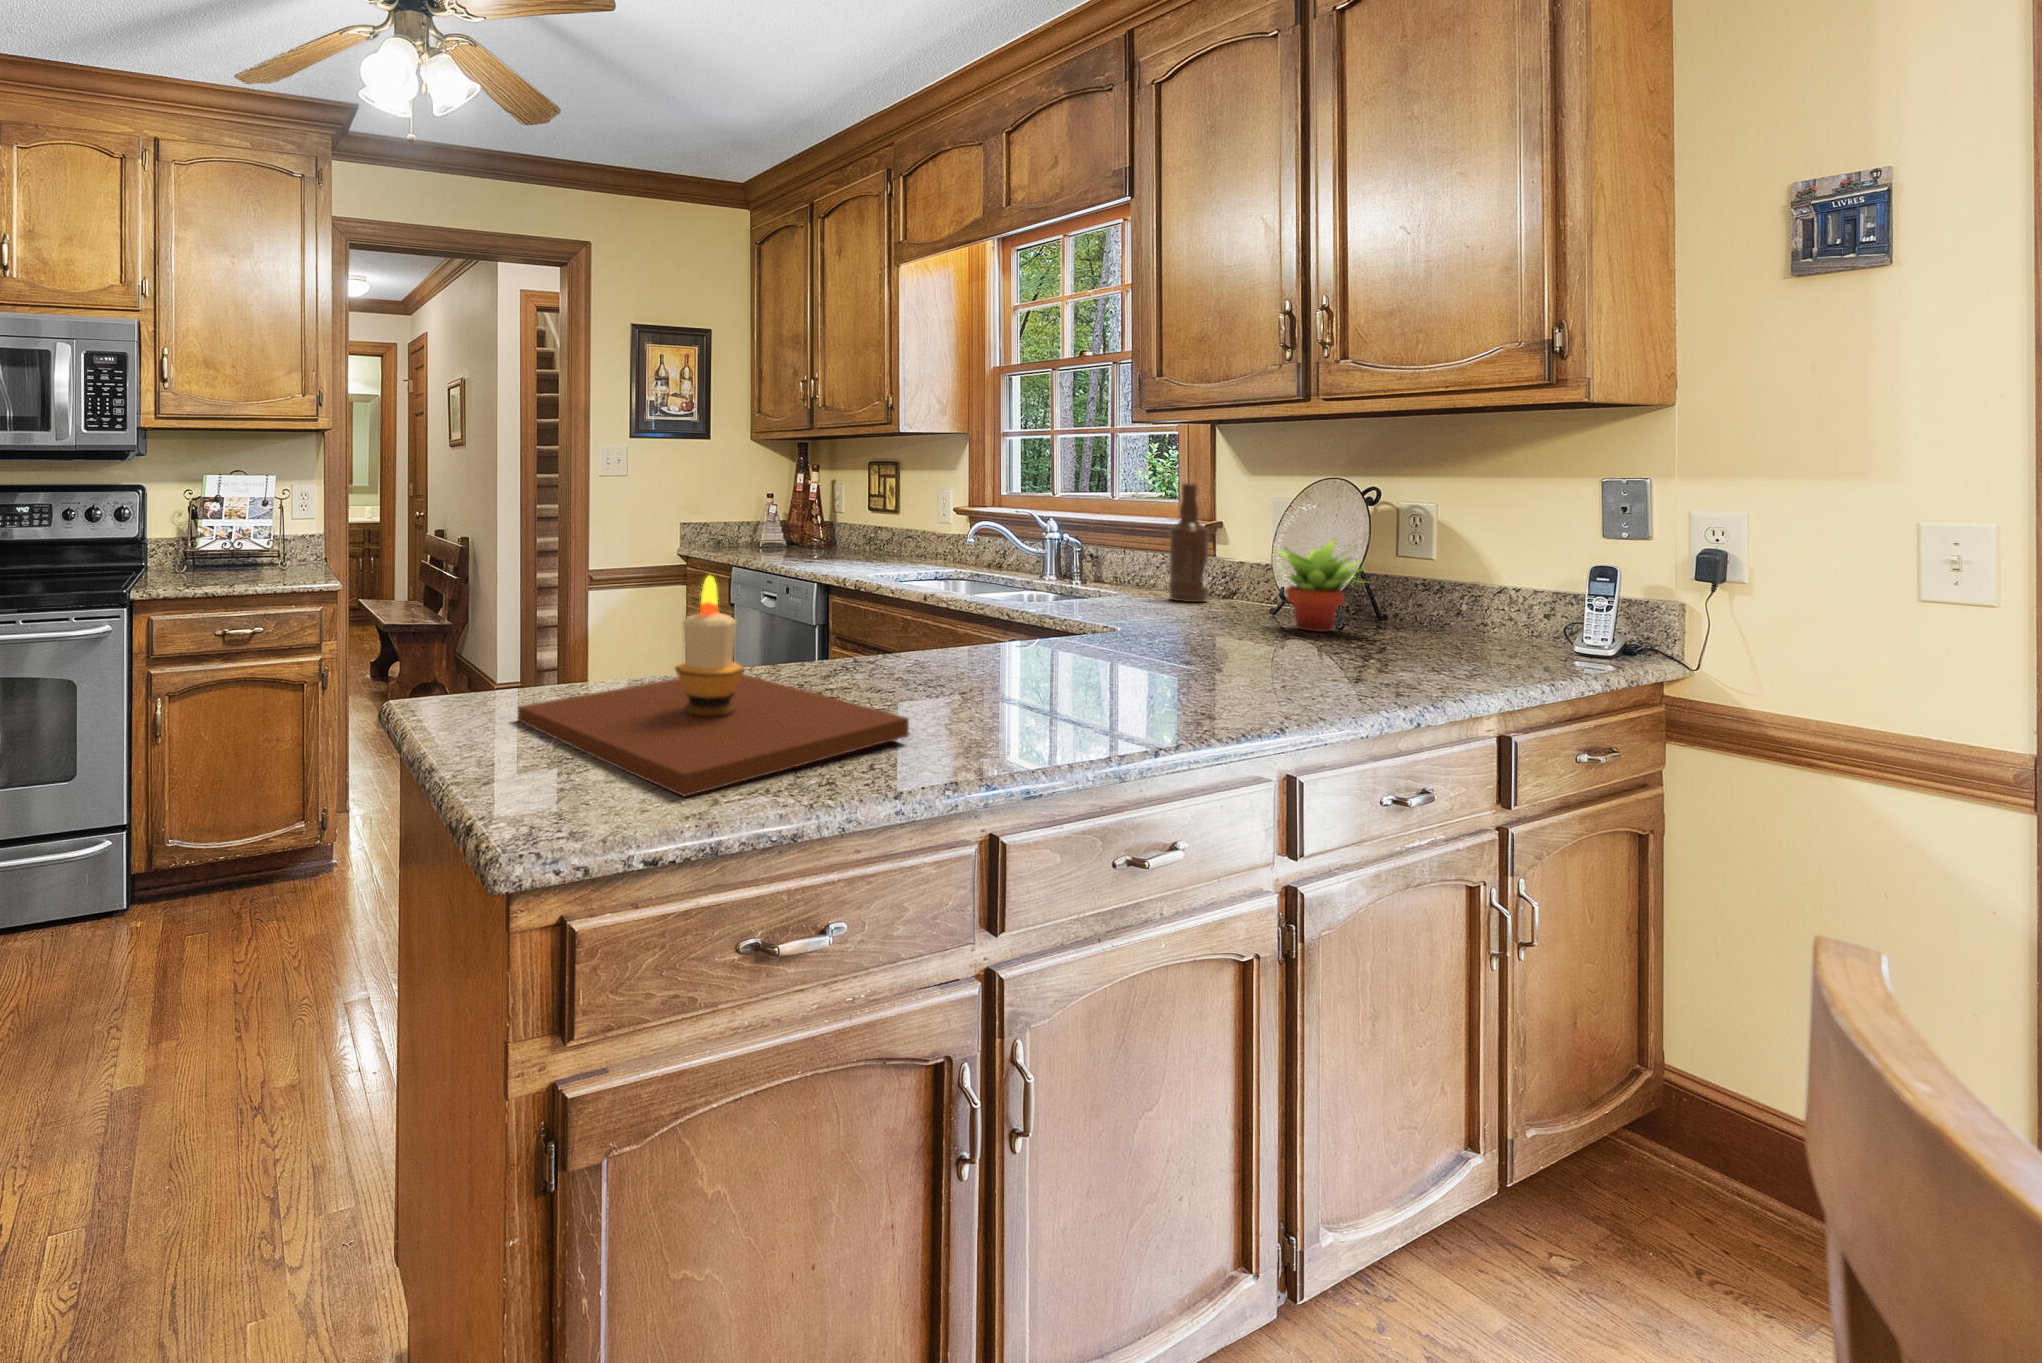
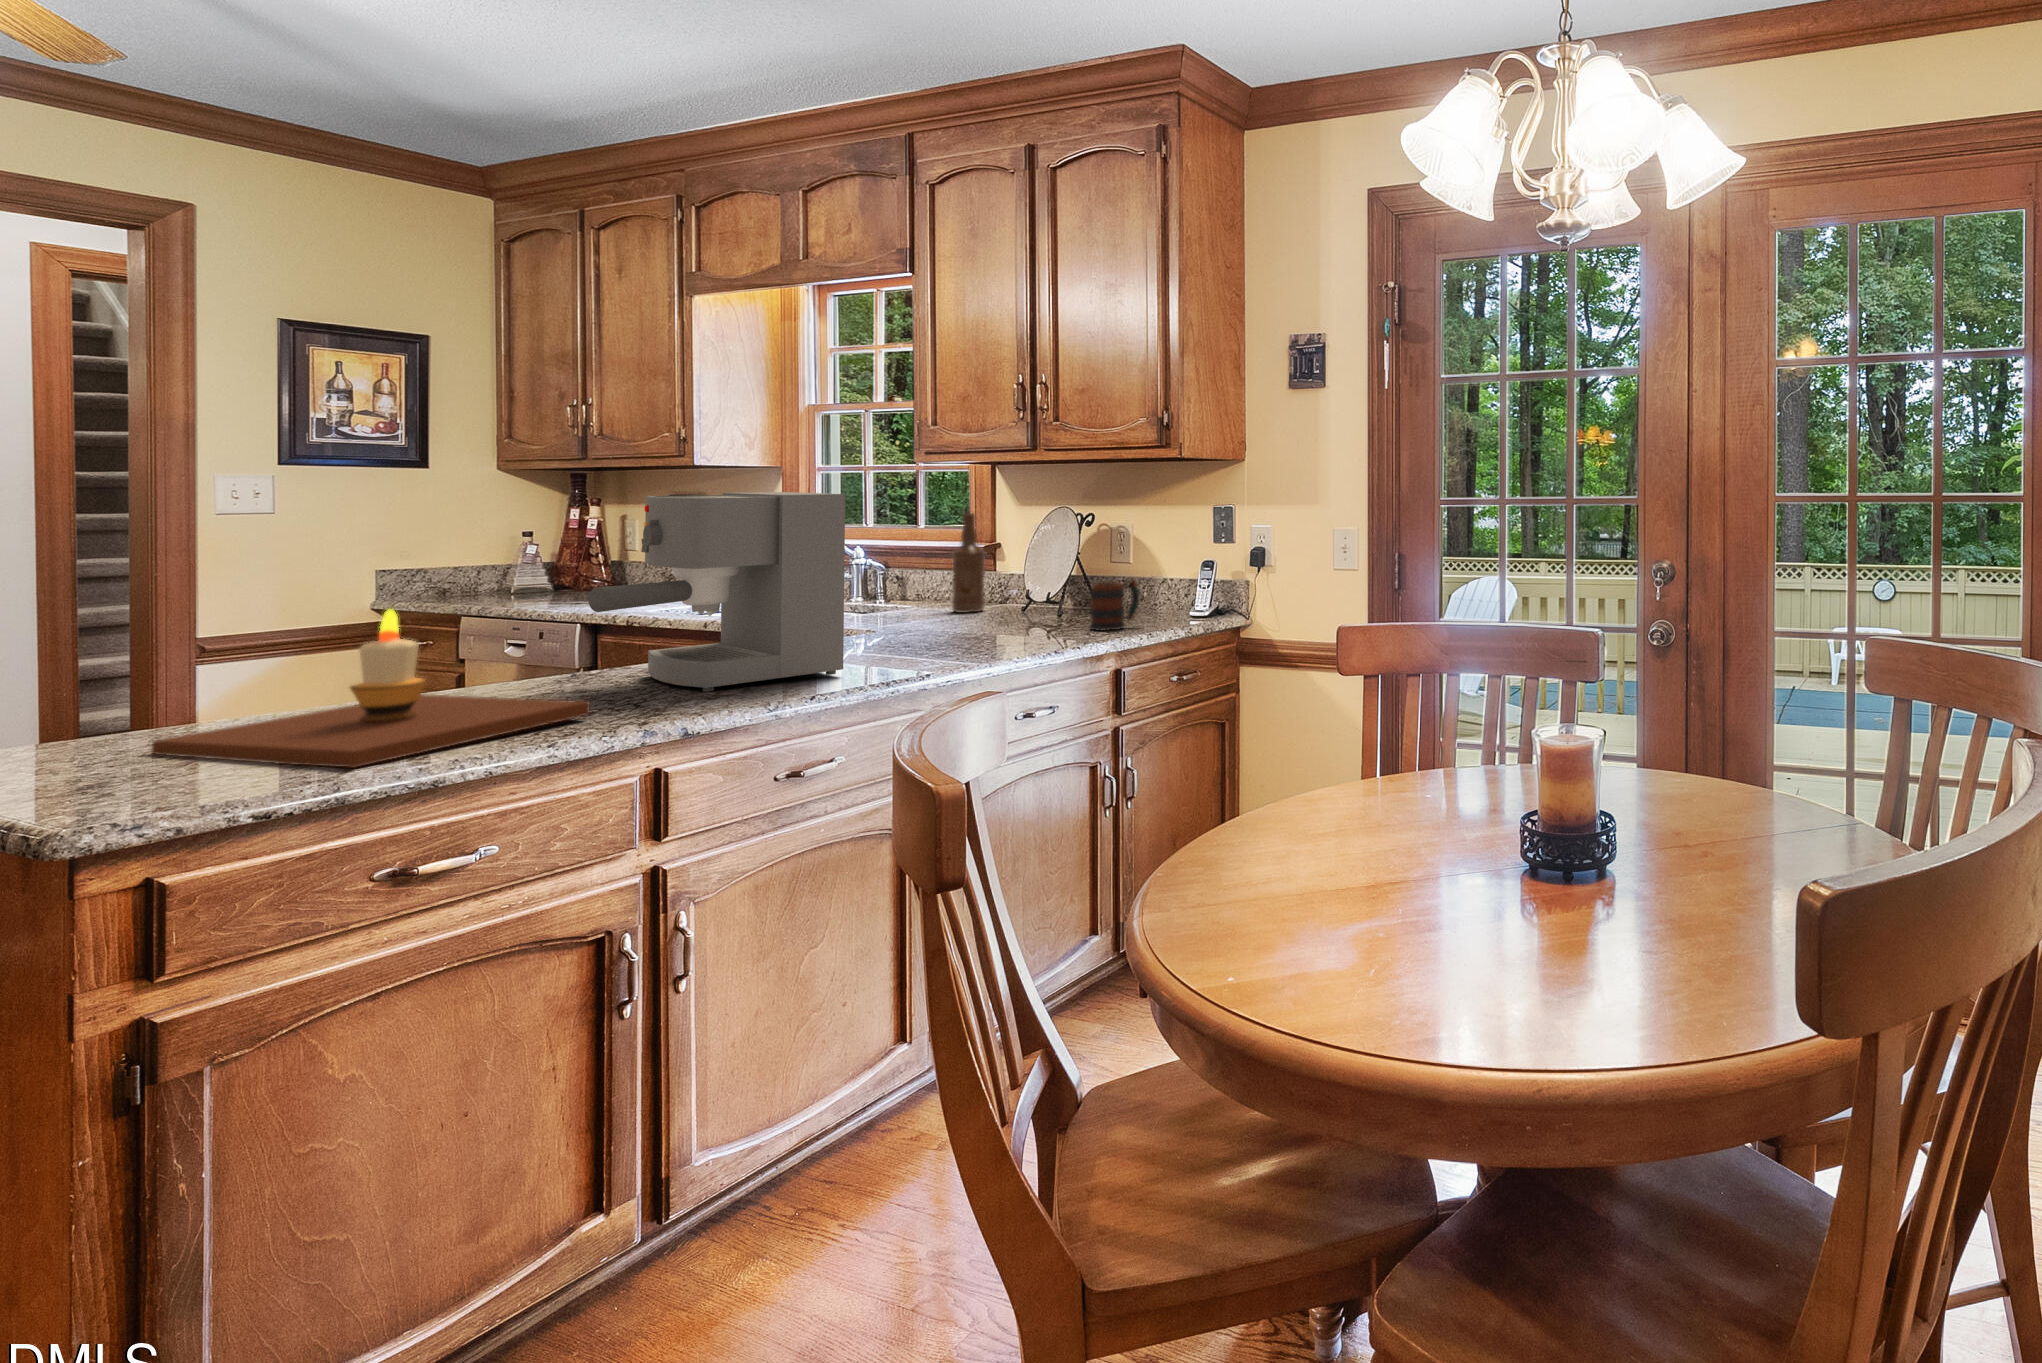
coffee maker: none [885,445,1172,707] -> present [588,492,845,692]
succulent plant: present [1270,539,1366,632] -> none [1003,553,1075,625]
mug: none [1410,582,1491,654] -> present [1090,580,1139,630]

